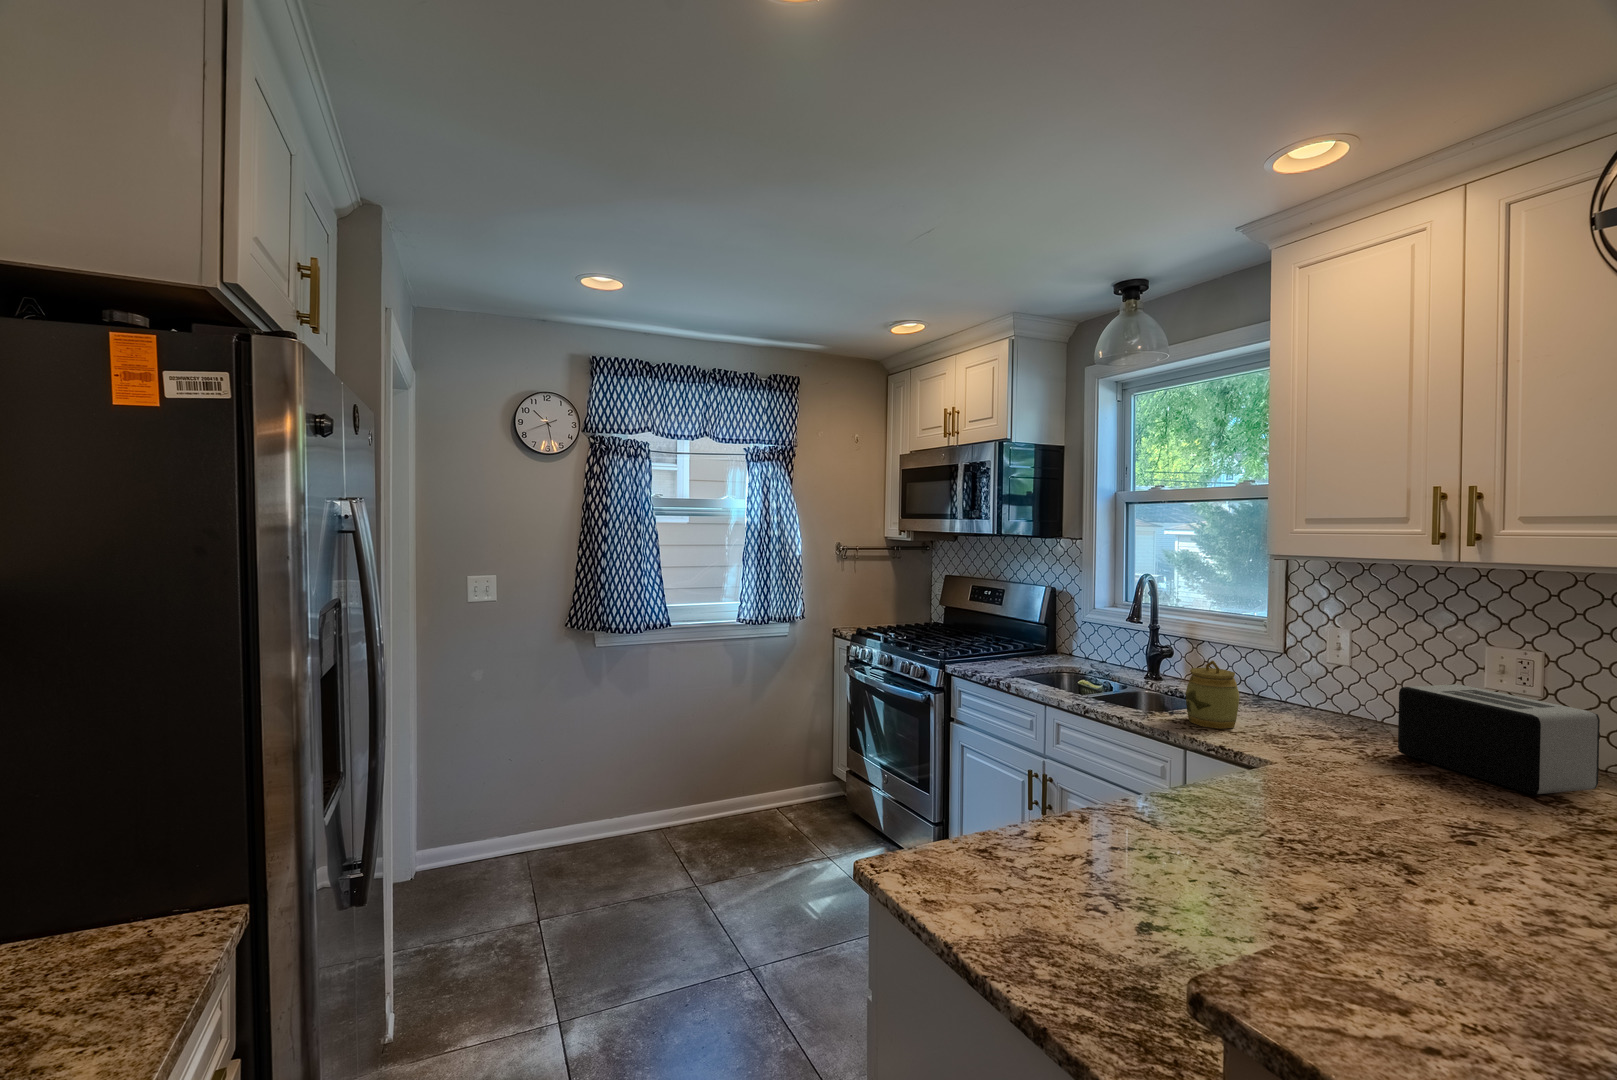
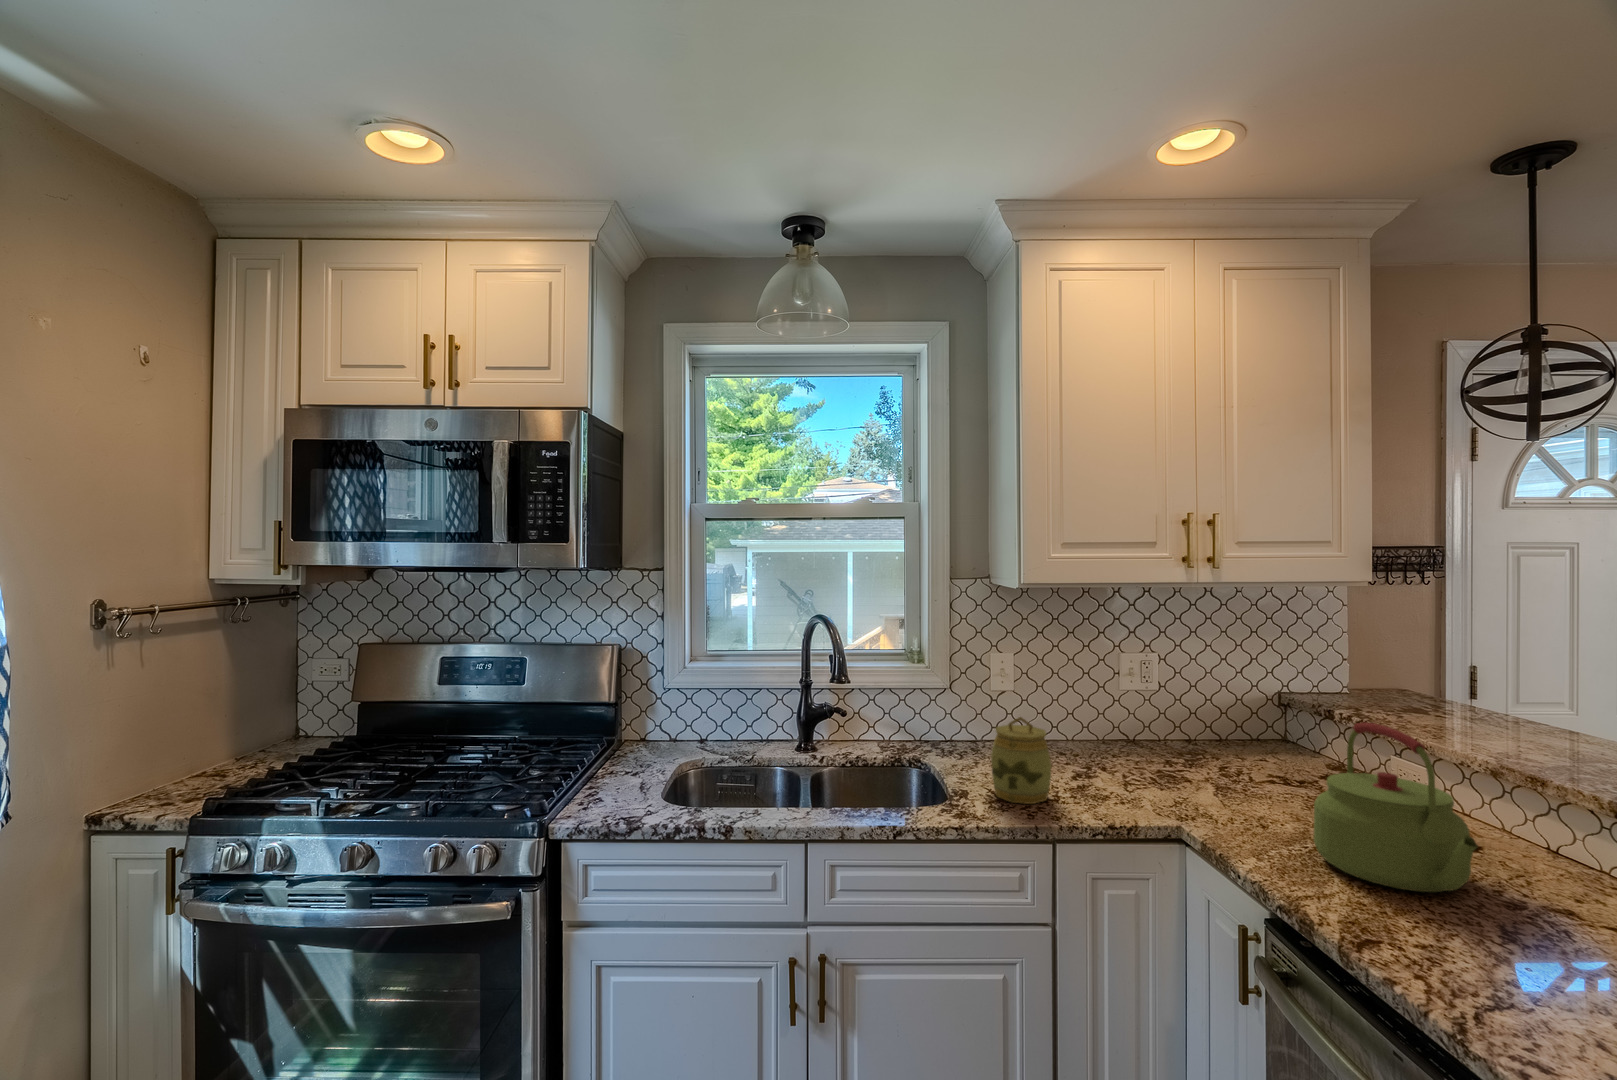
toaster: present [1398,684,1600,794] -> none [1136,694,1285,782]
kettle: none [1278,688,1418,835] -> present [1314,722,1478,892]

